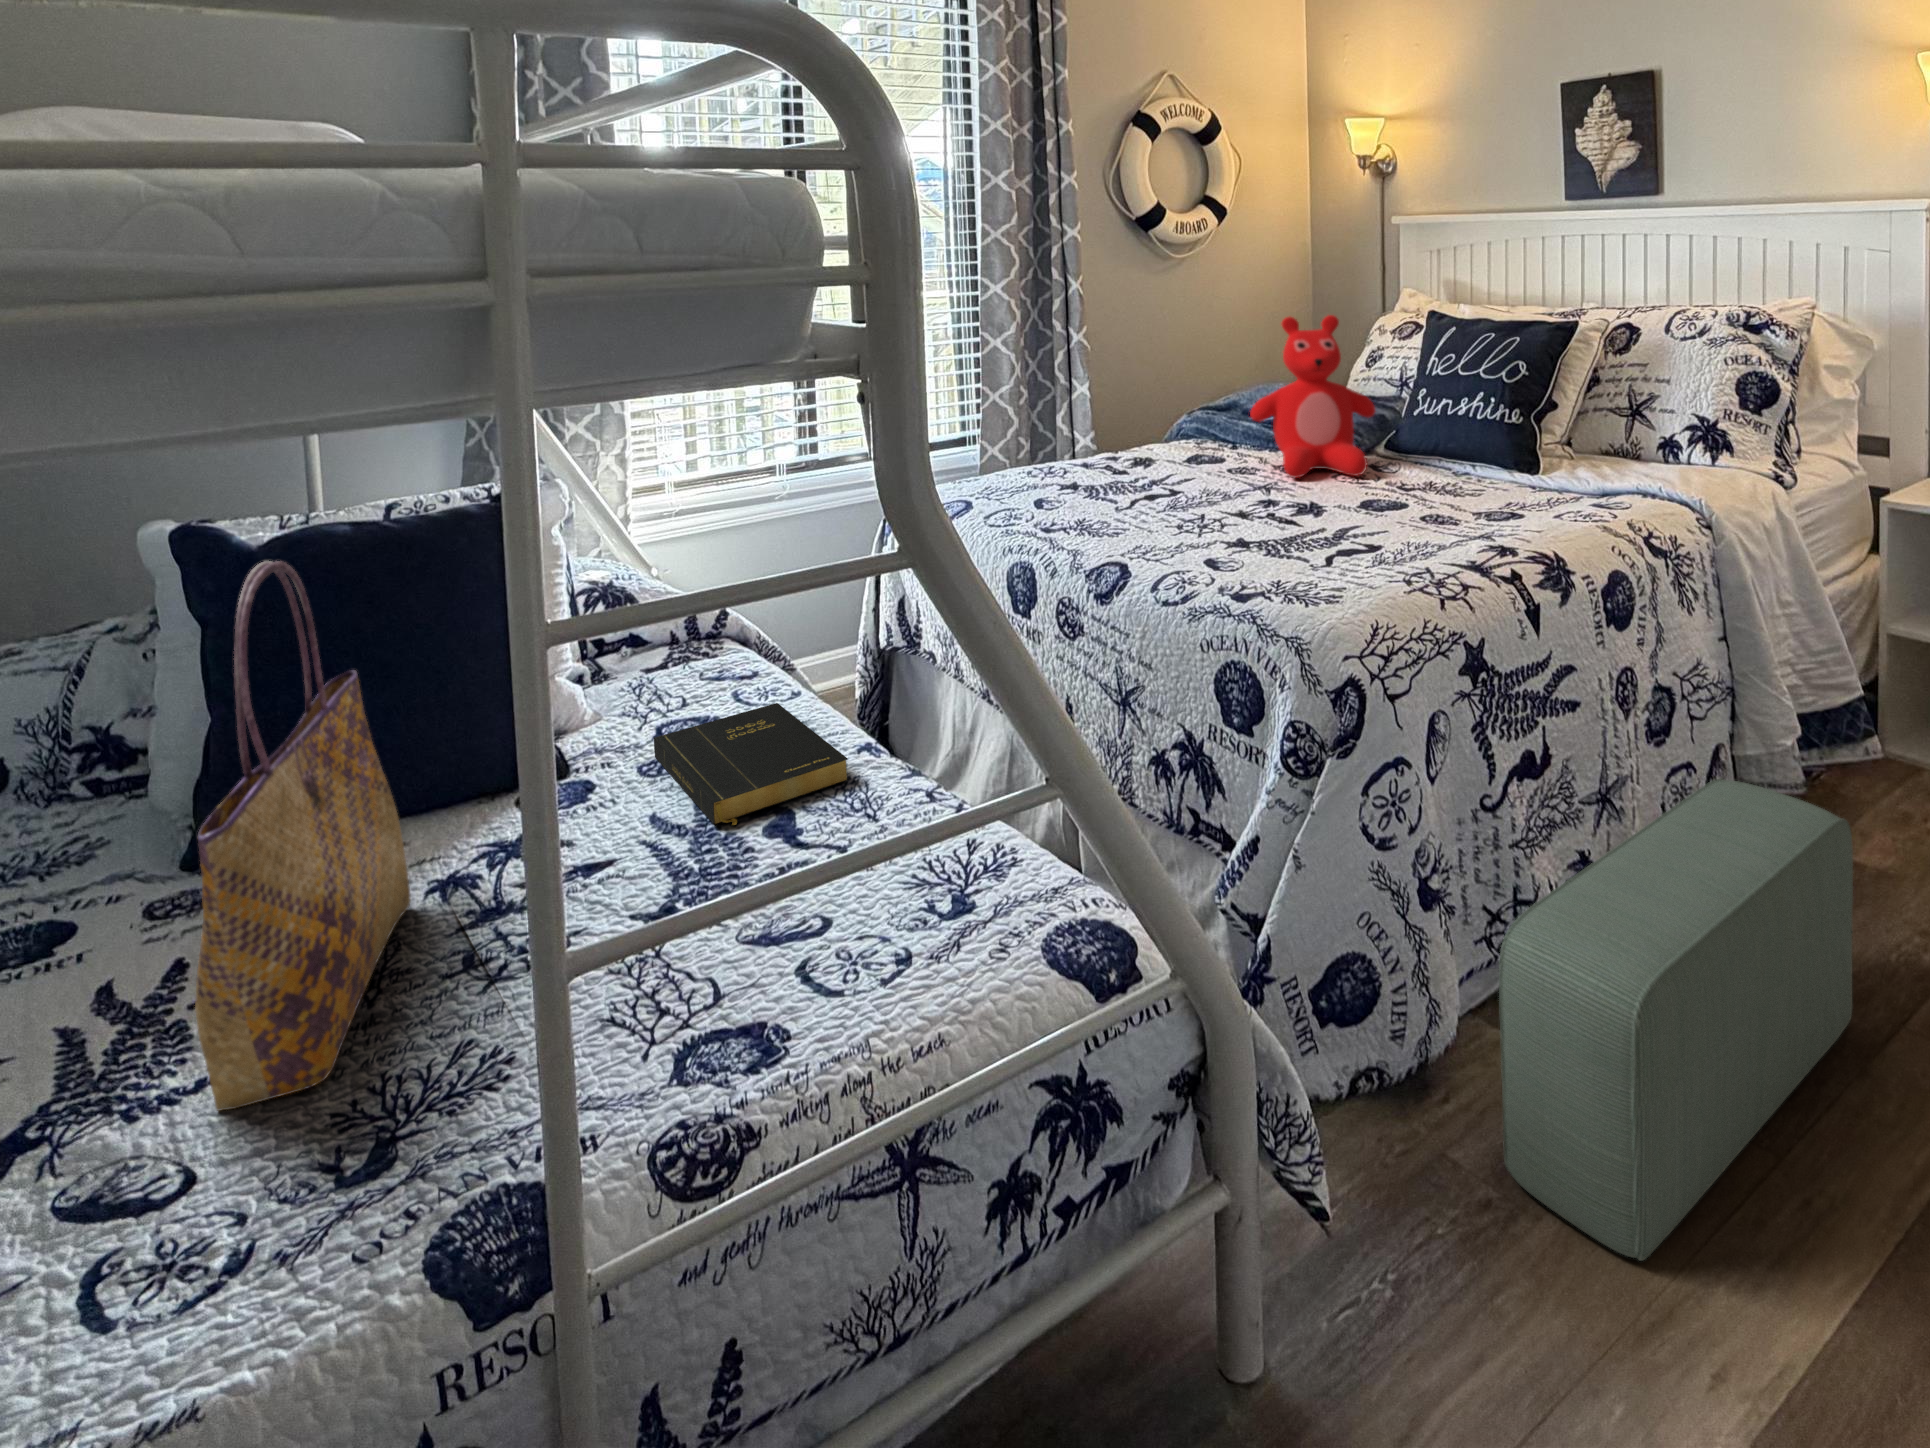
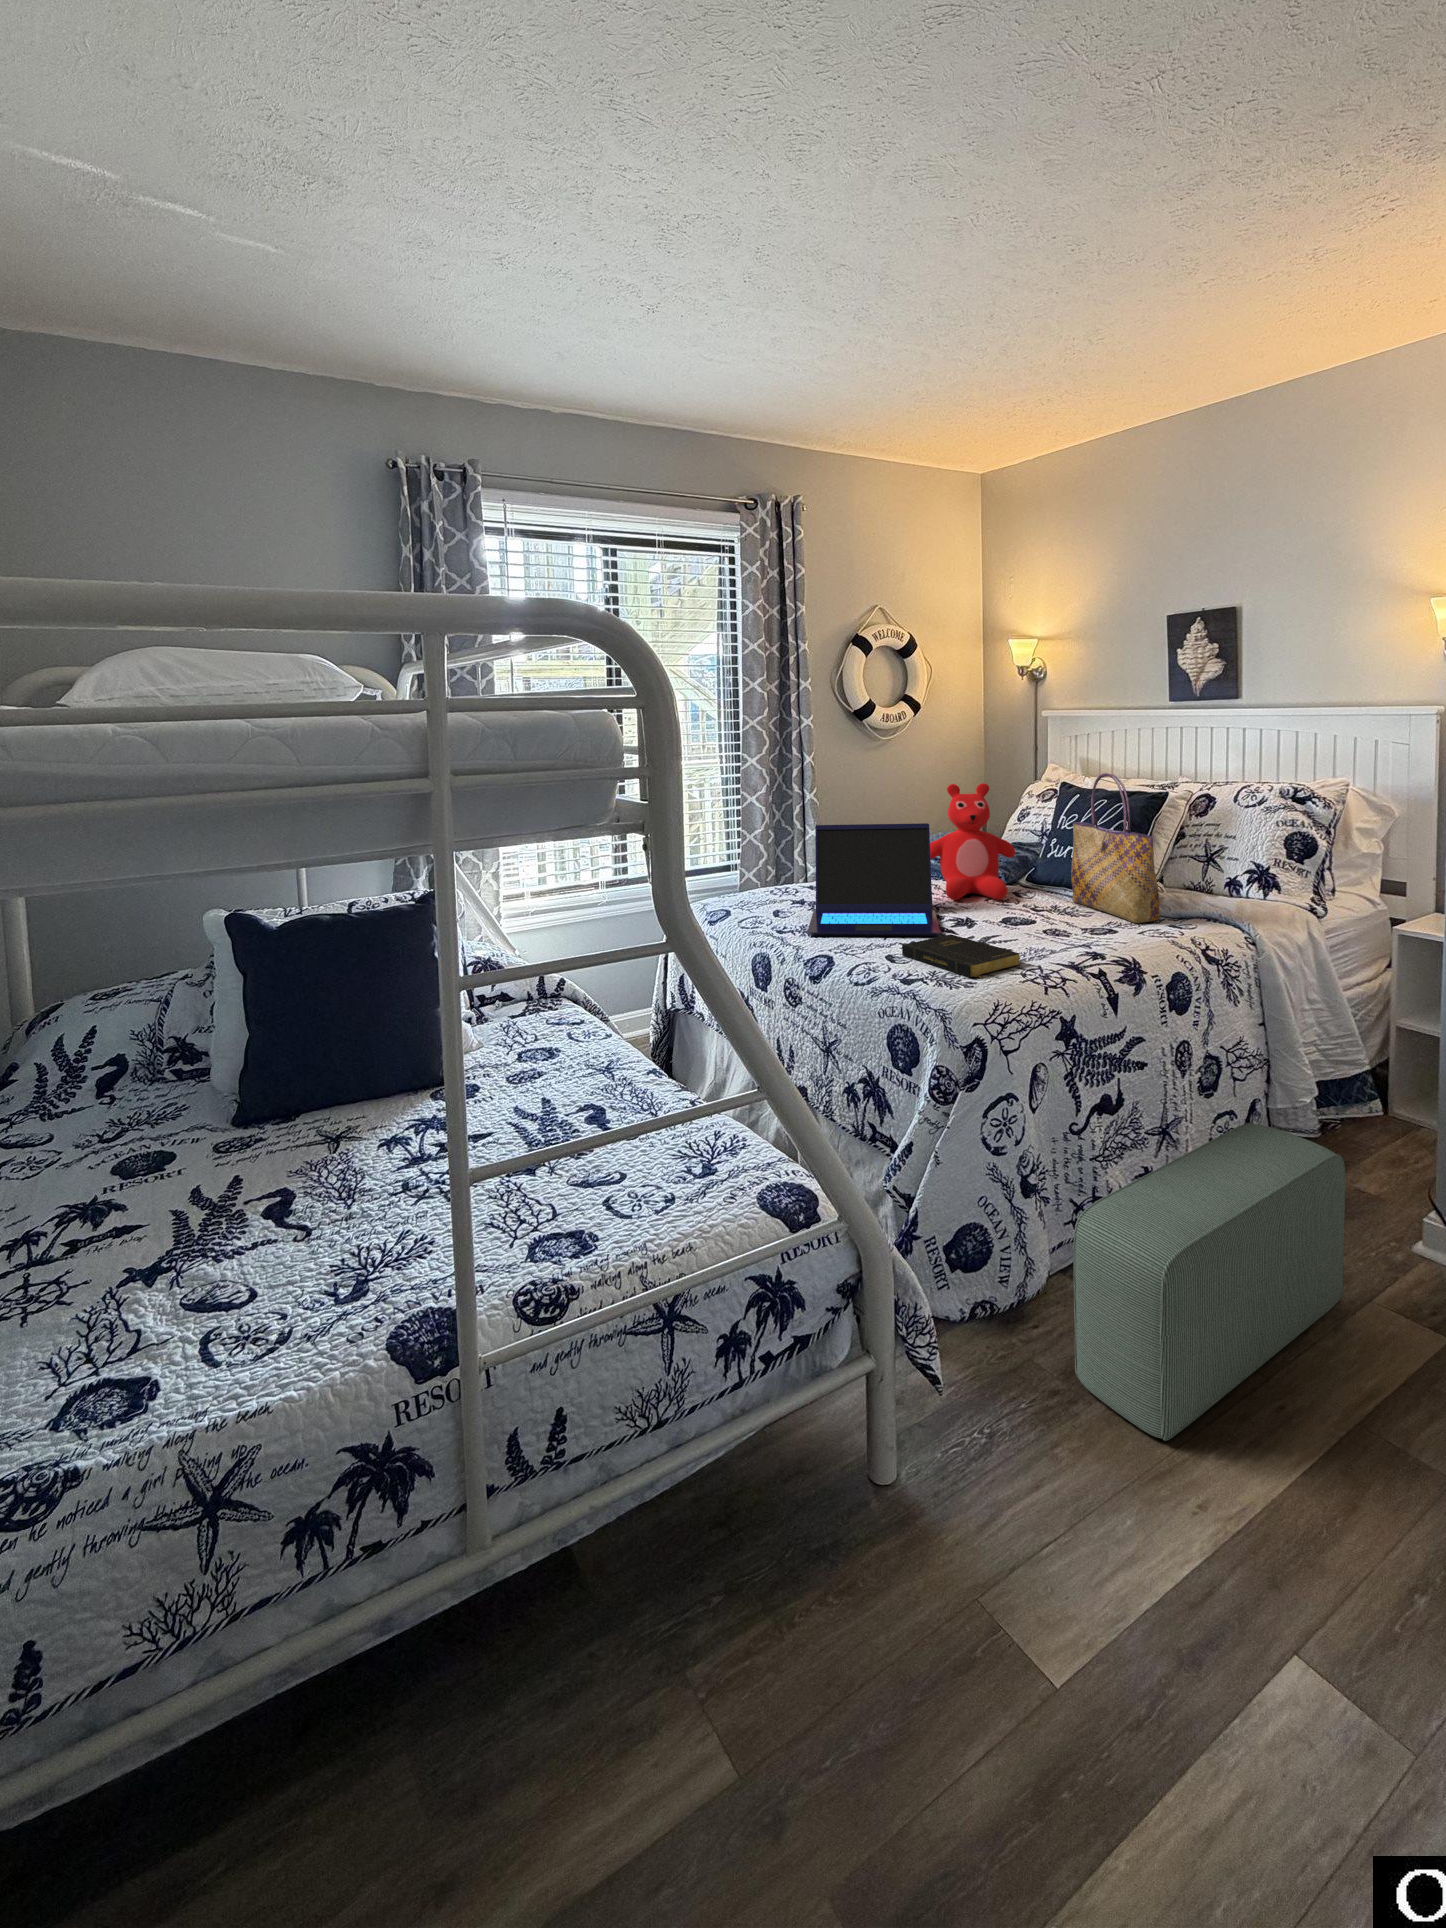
laptop: none [1094,371,1284,534] -> present [807,823,941,936]
tote bag: present [195,561,411,1111] -> present [1071,773,1160,923]
book: present [654,703,849,825] -> present [902,934,1020,978]

